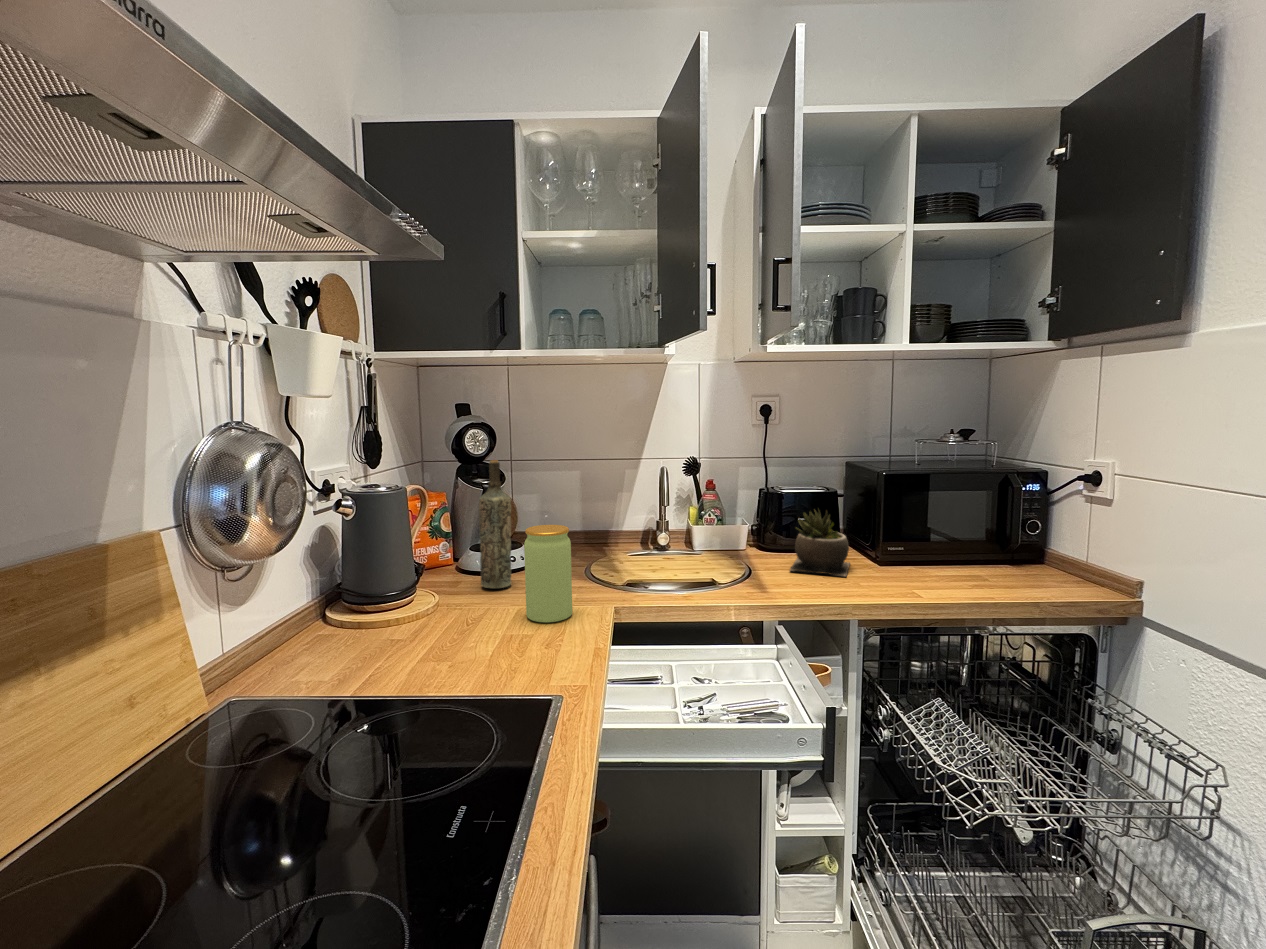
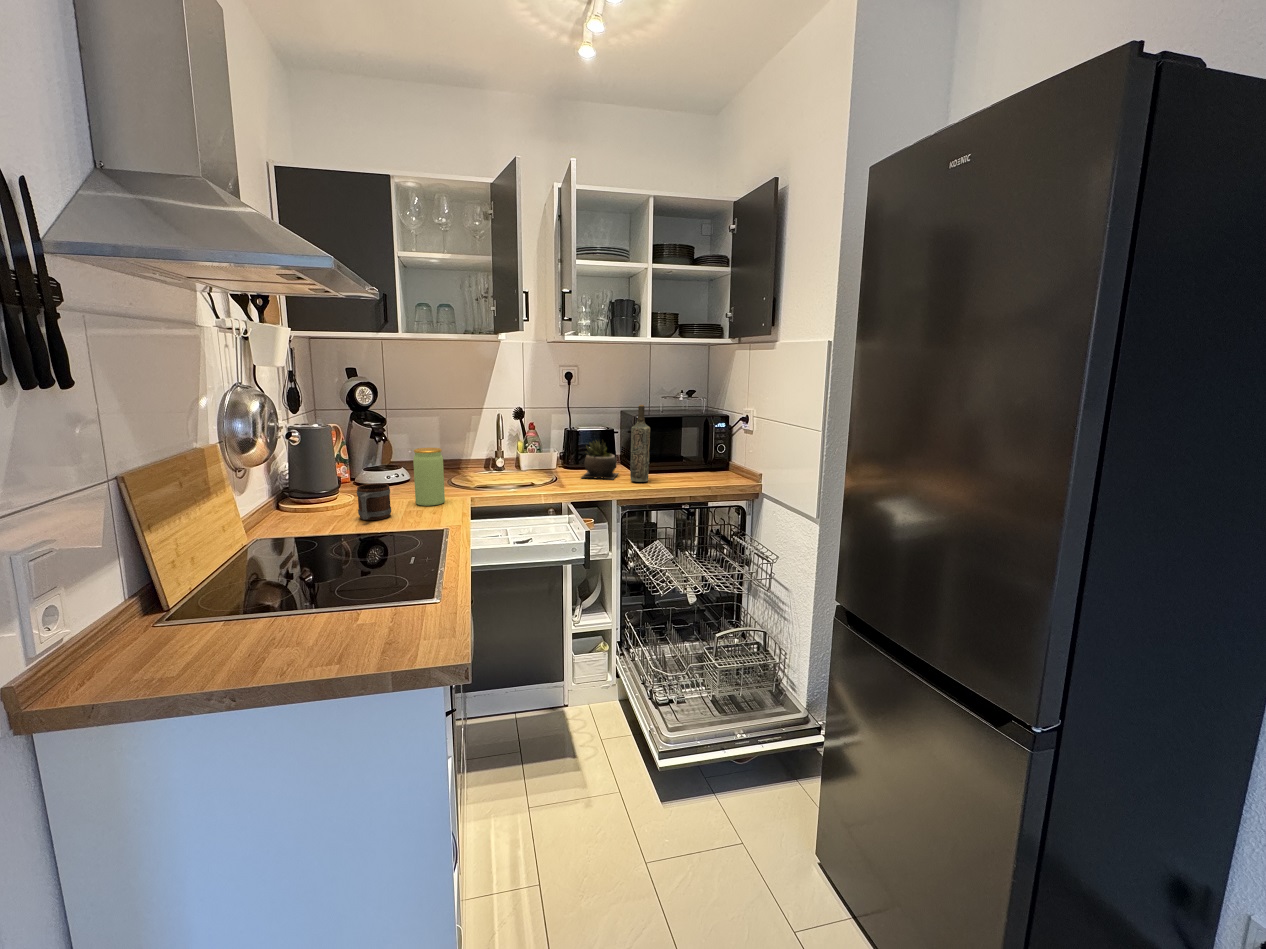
bottle: present [479,460,511,588] -> present [630,405,650,482]
mug: none [424,587,480,656] -> present [357,483,391,520]

